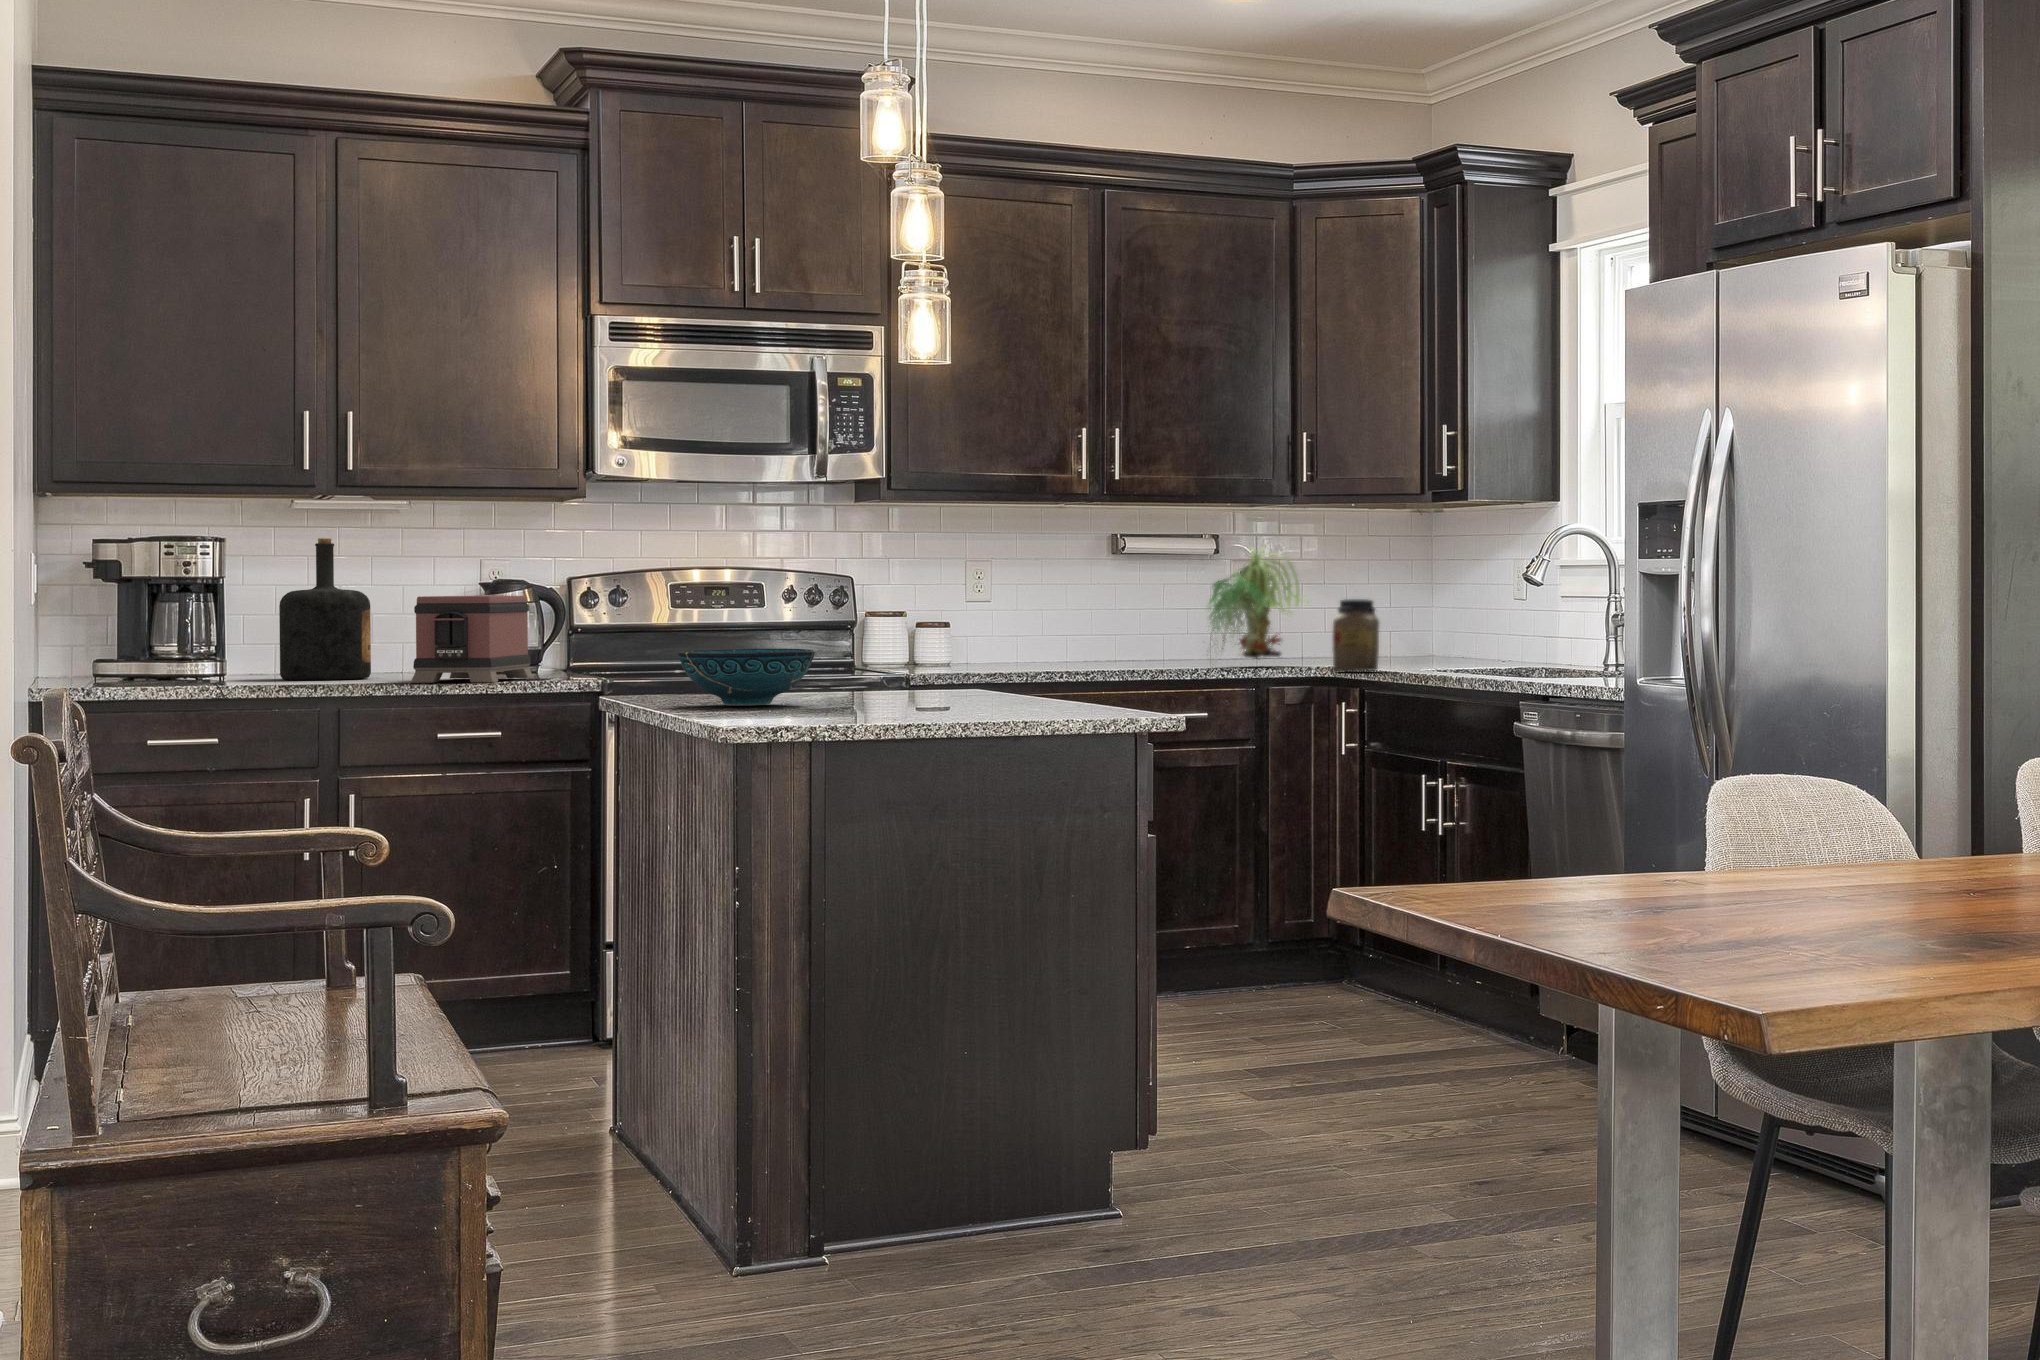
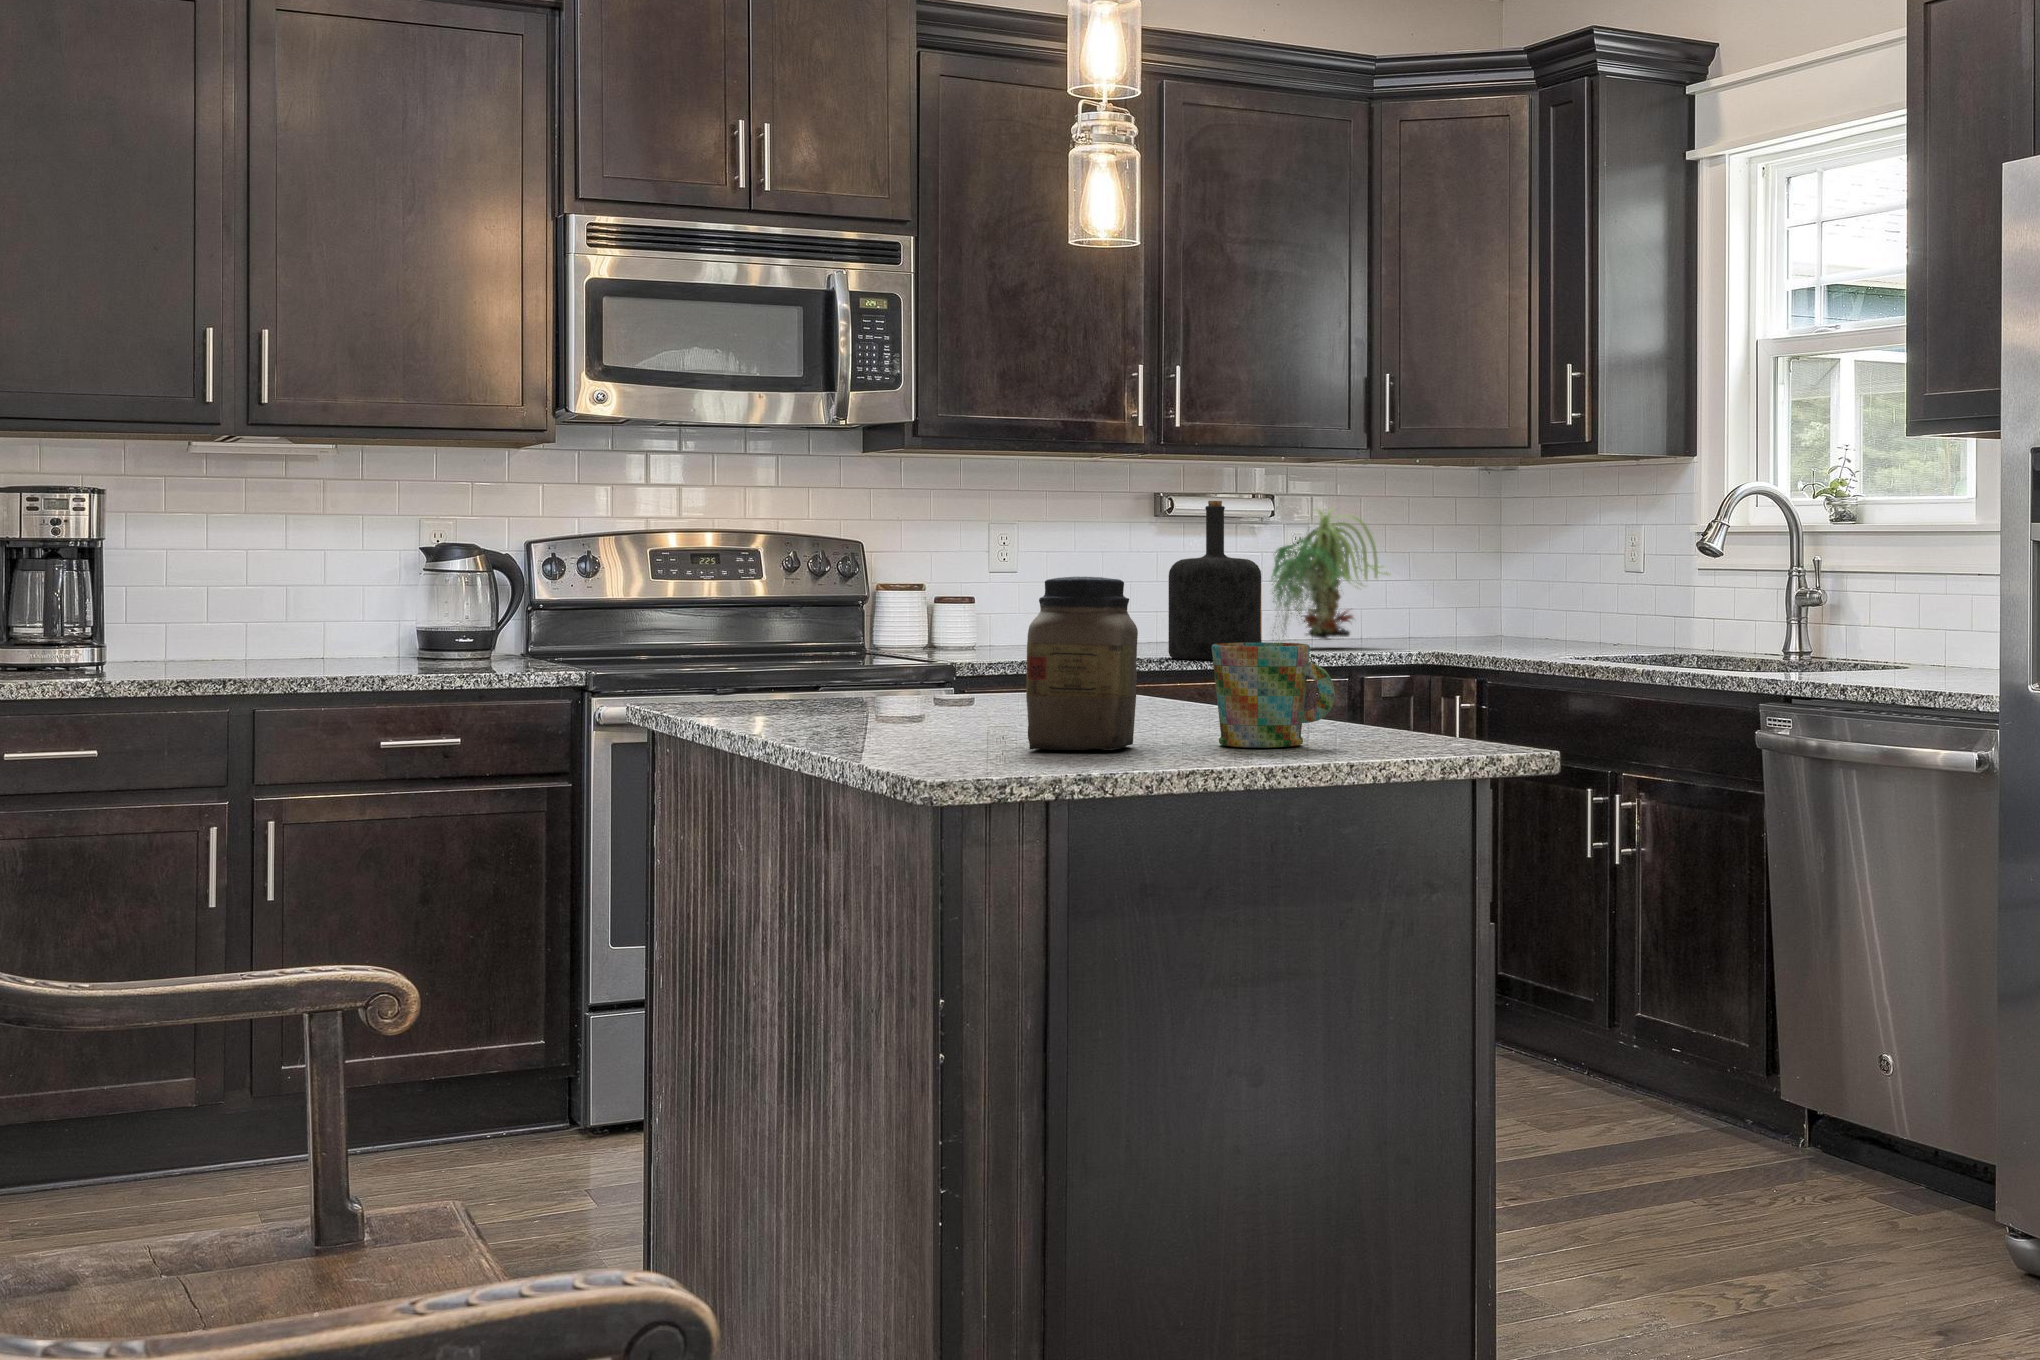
bottle: present [279,538,371,680] -> present [1169,501,1261,660]
toaster: present [411,596,533,683] -> none [343,563,492,675]
jar: present [1332,599,1379,672] -> present [1026,577,1138,750]
mug: none [952,645,1032,713] -> present [1212,642,1335,748]
decorative bowl: present [678,649,815,706] -> none [770,643,962,726]

